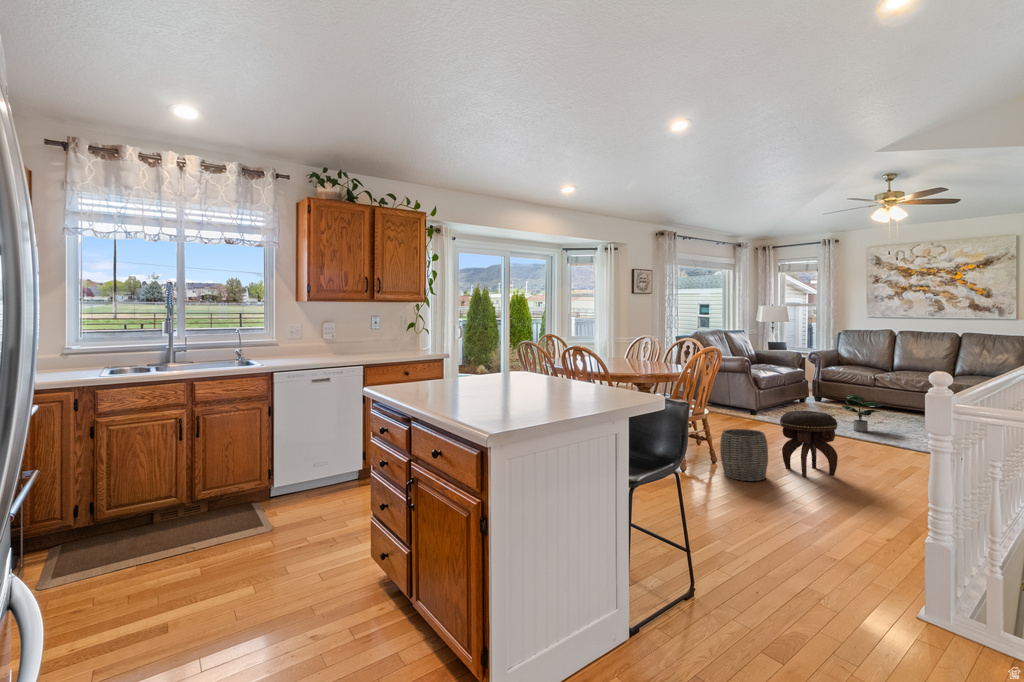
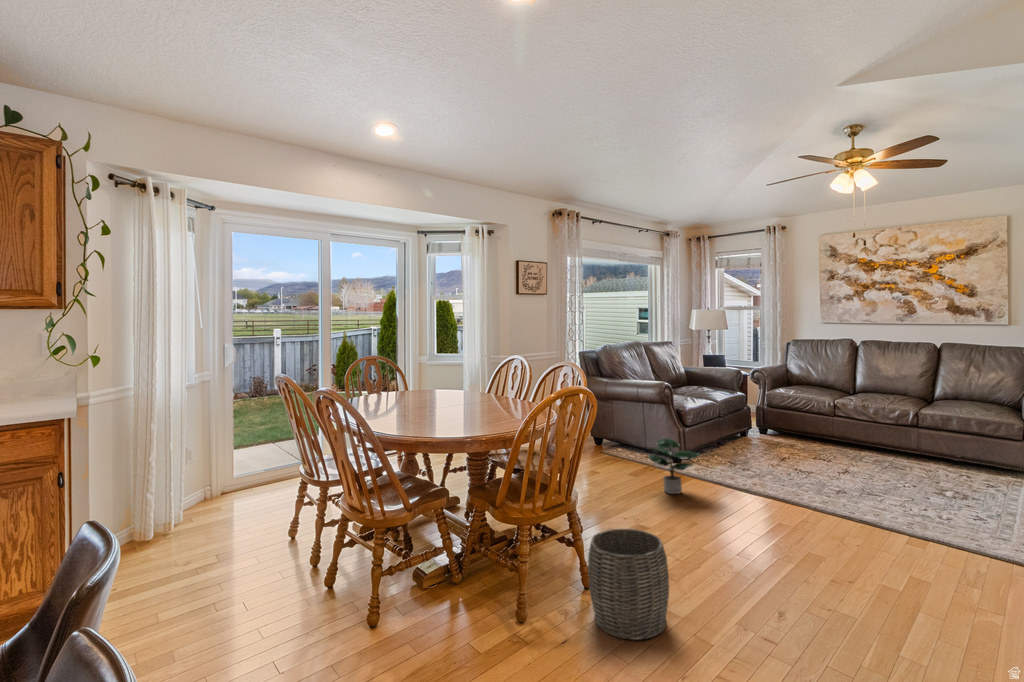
potted plant: present [842,395,882,432] -> present [649,438,699,494]
footstool: present [780,411,838,477] -> none [694,490,790,619]

